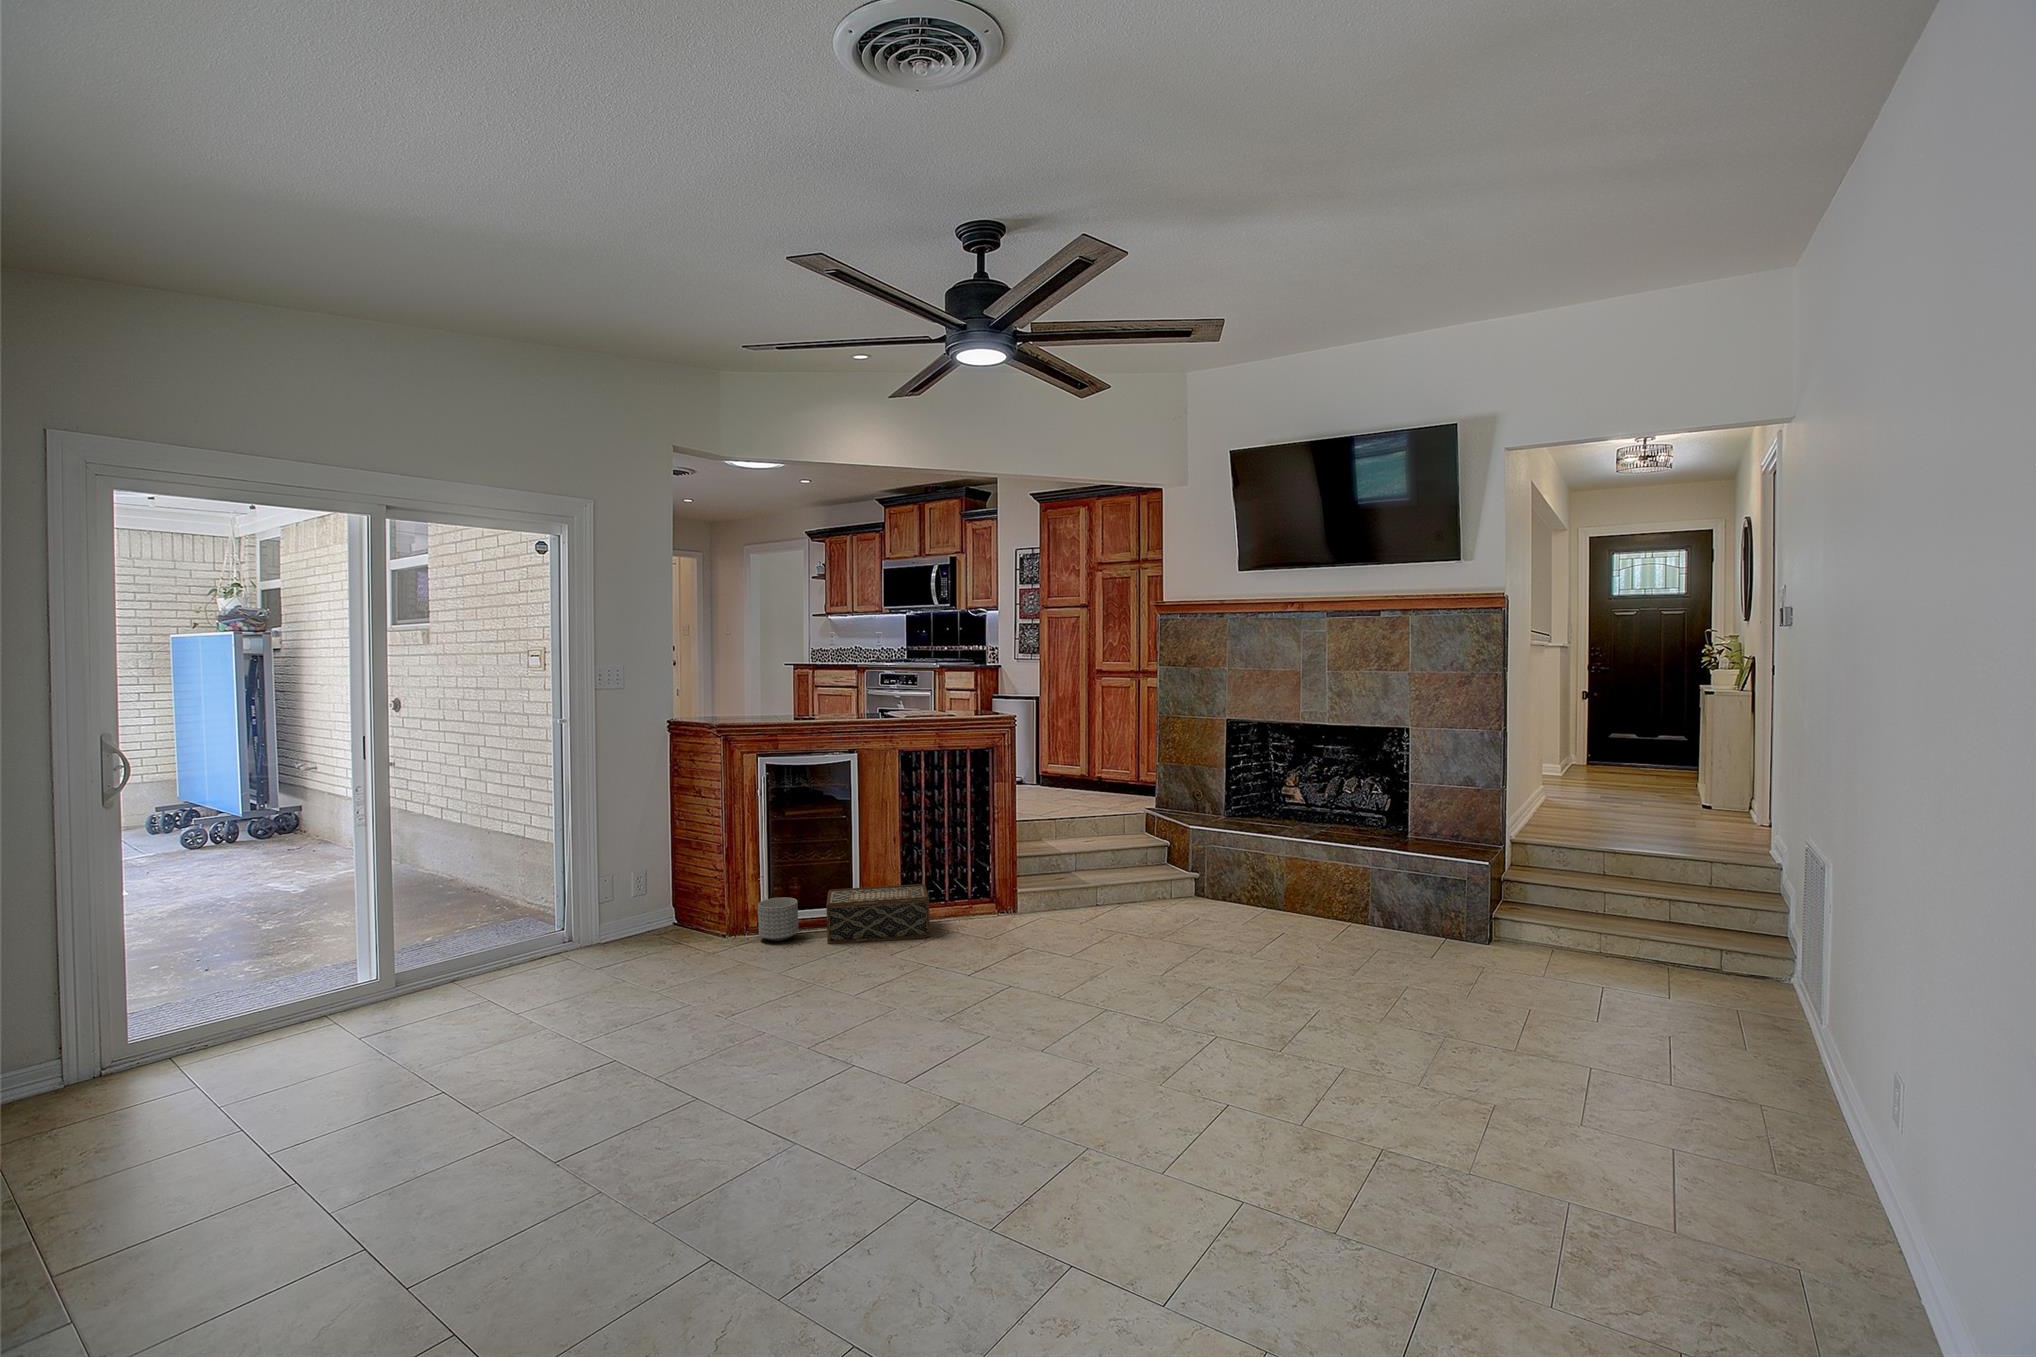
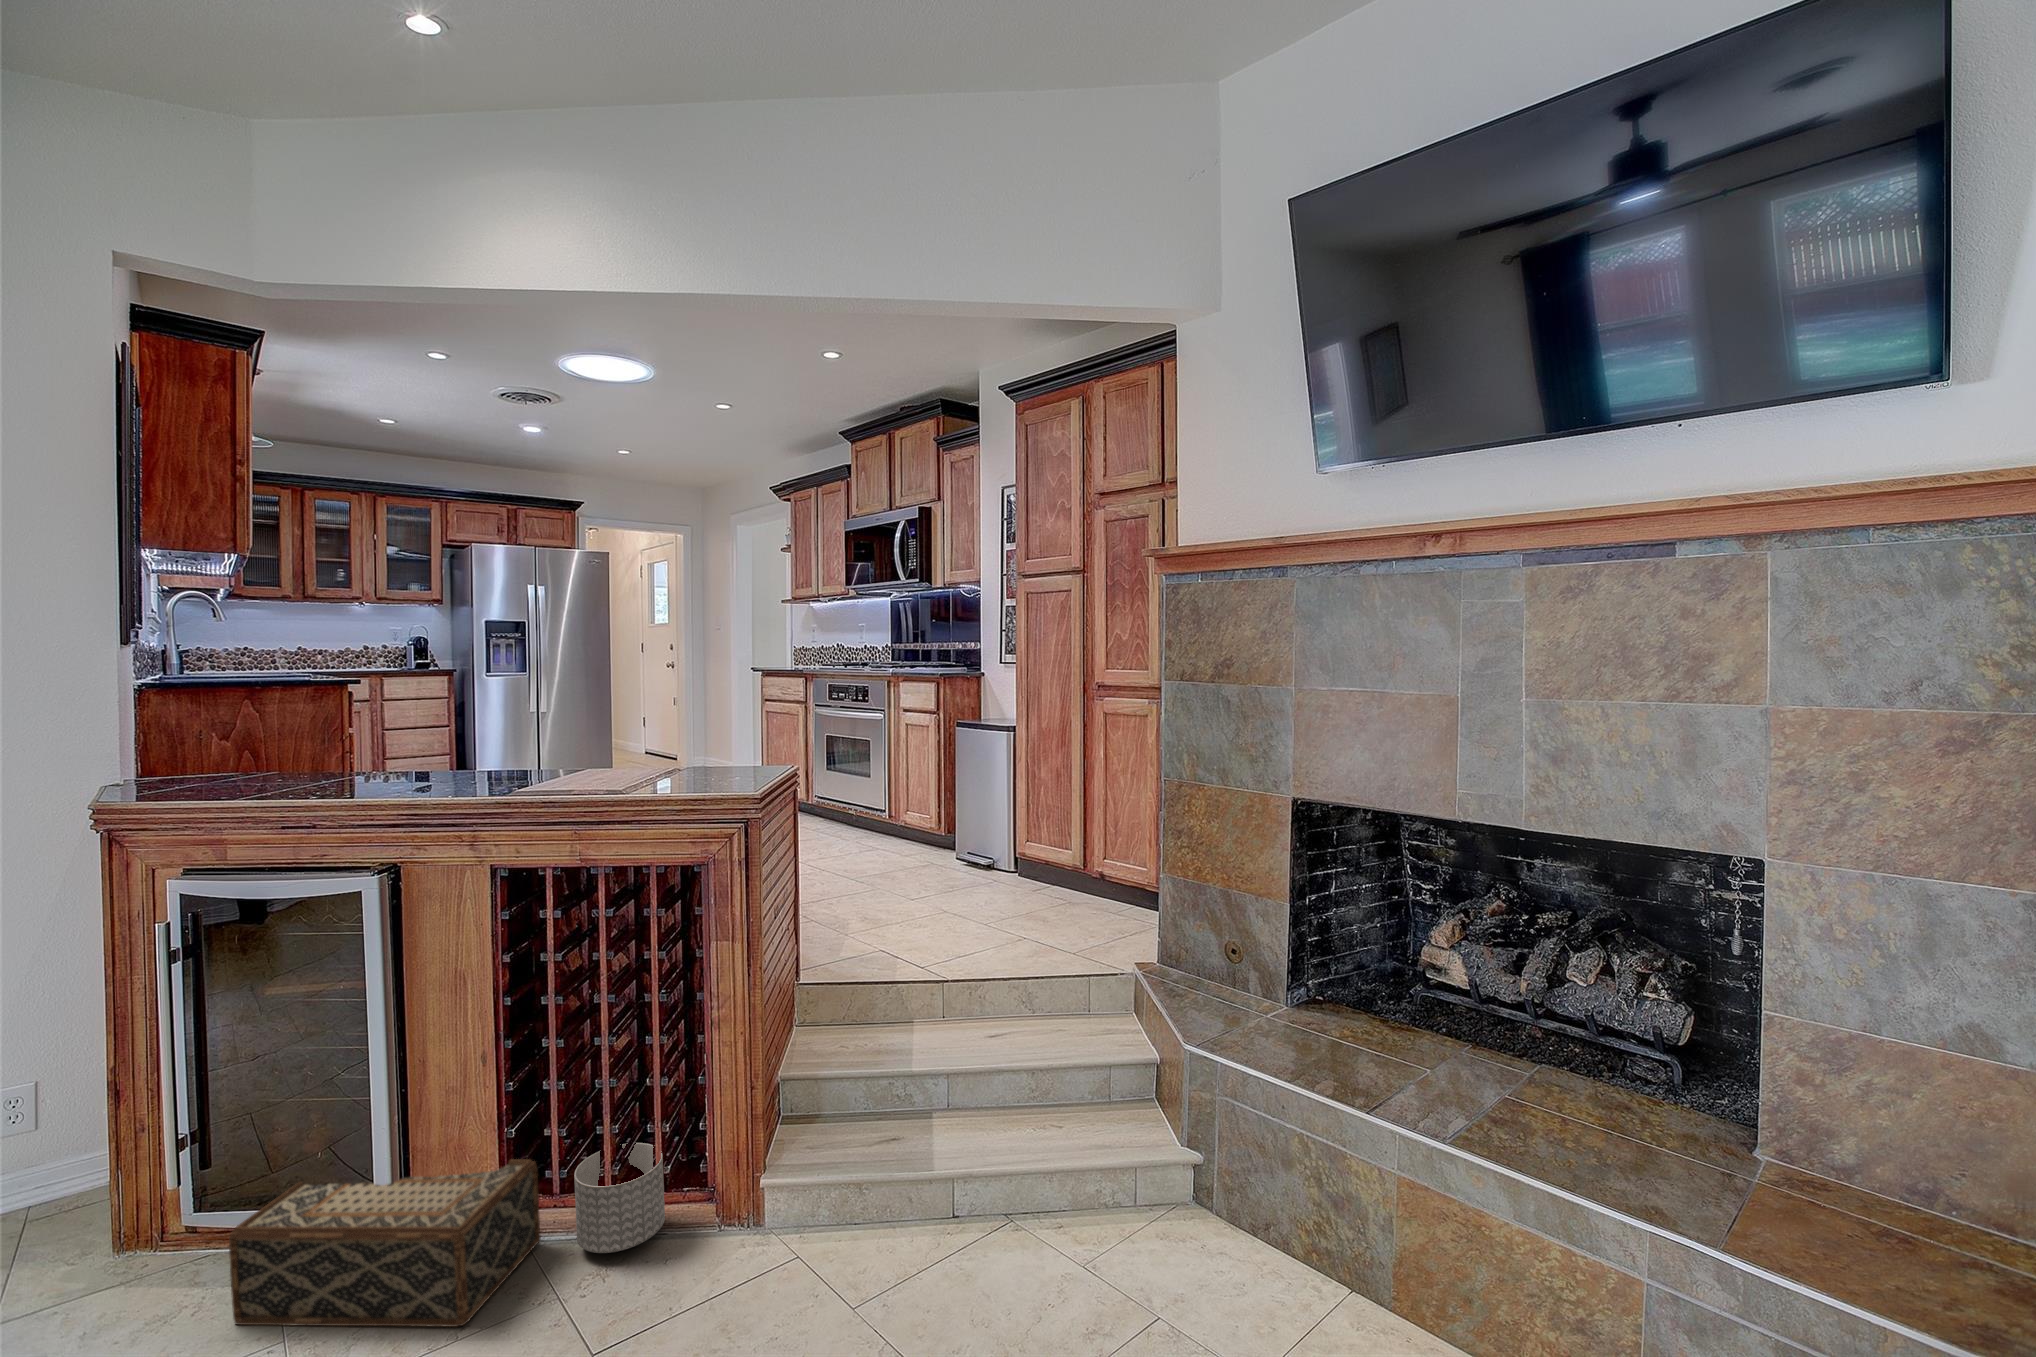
planter: present [758,897,798,941] -> present [574,1143,665,1253]

